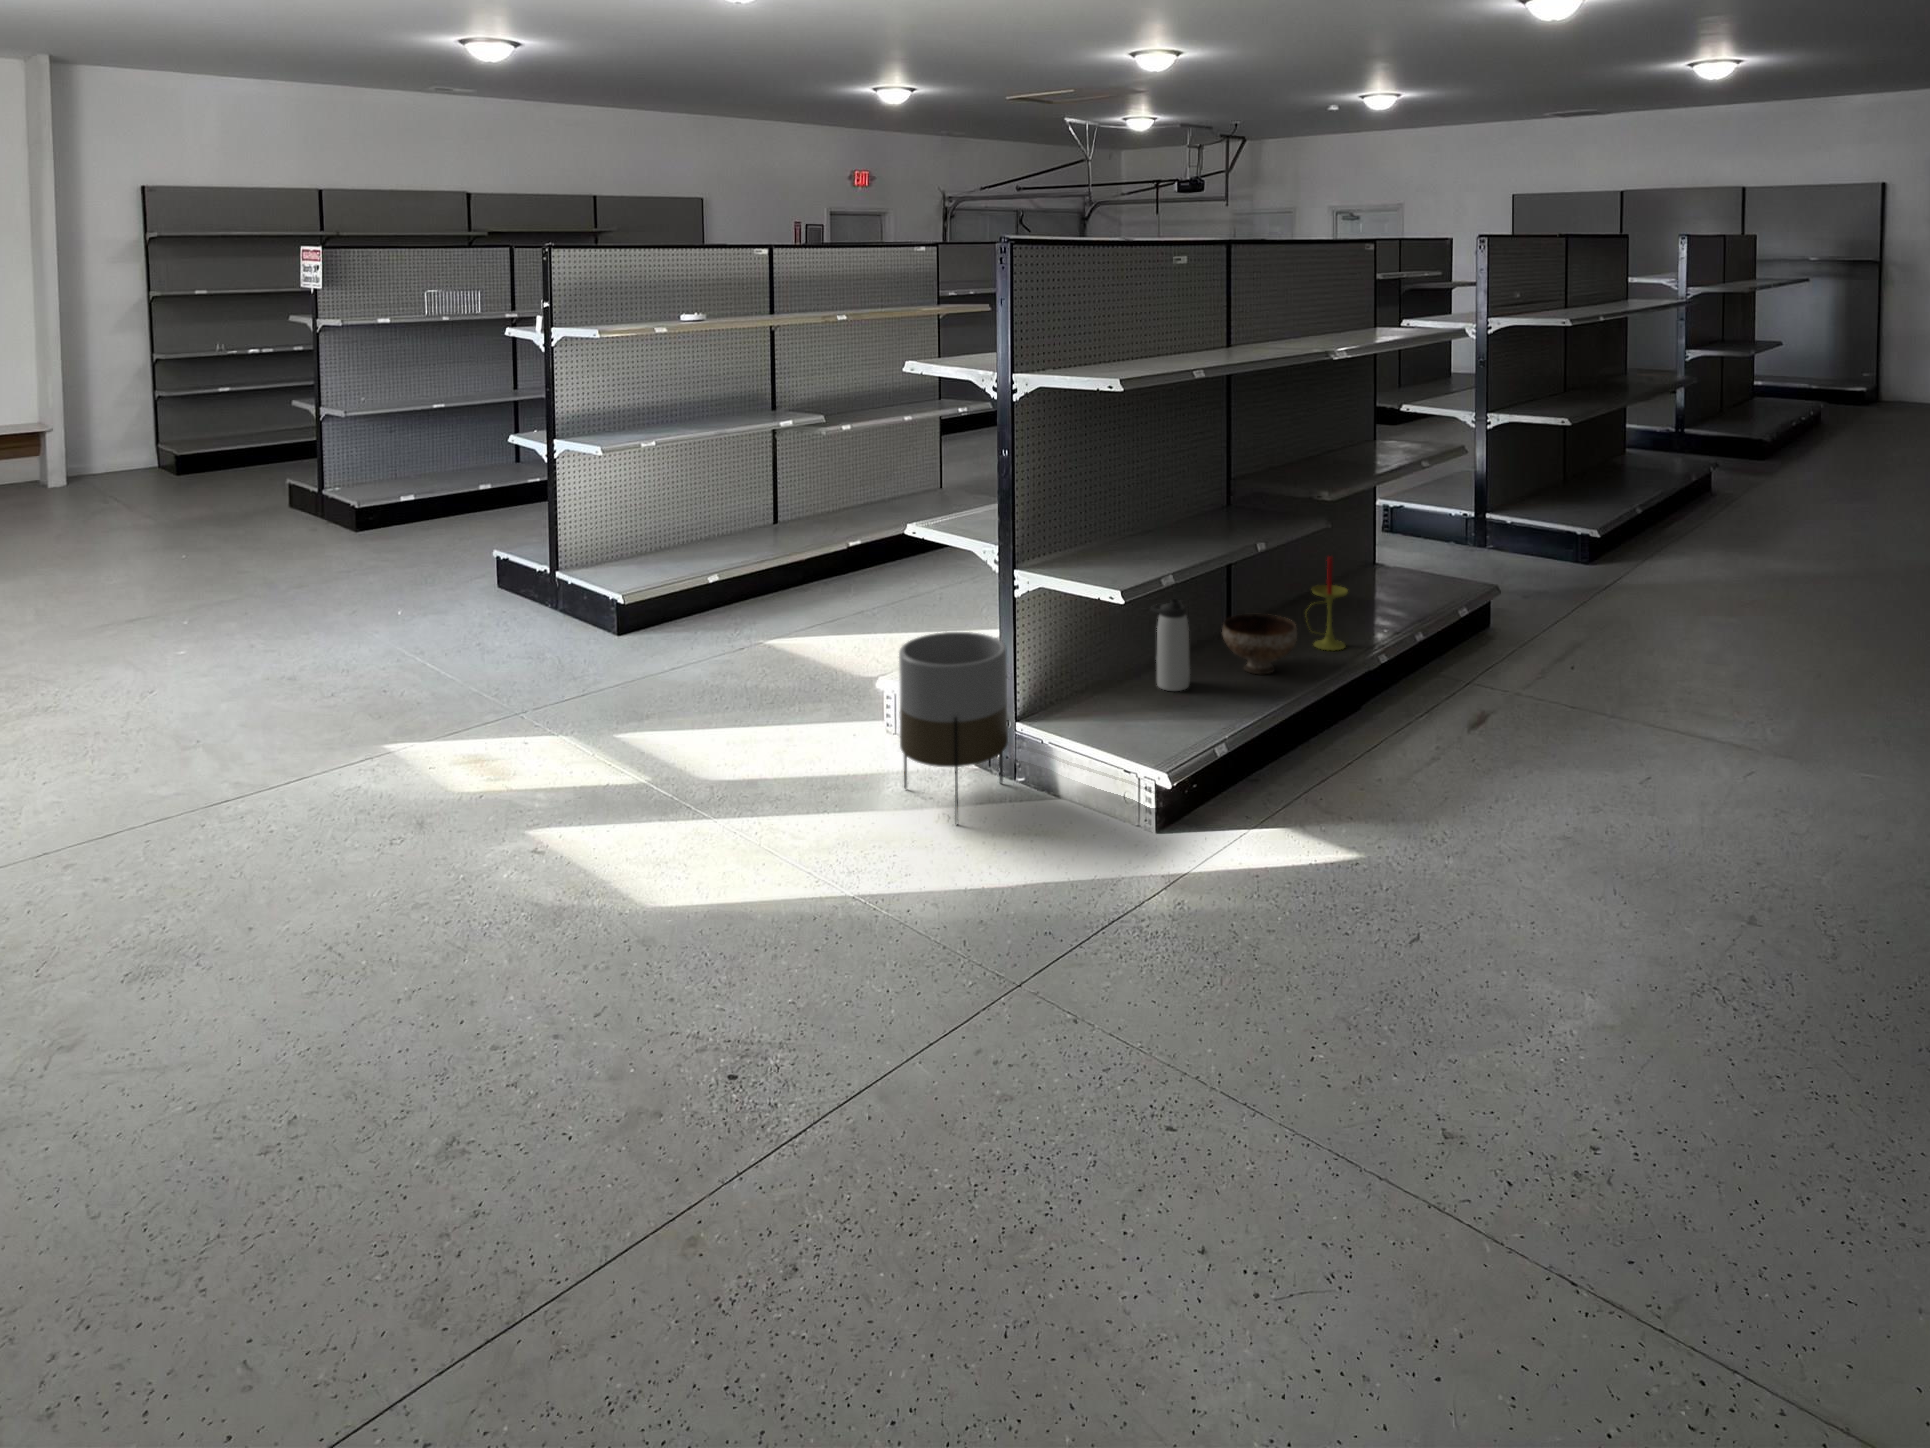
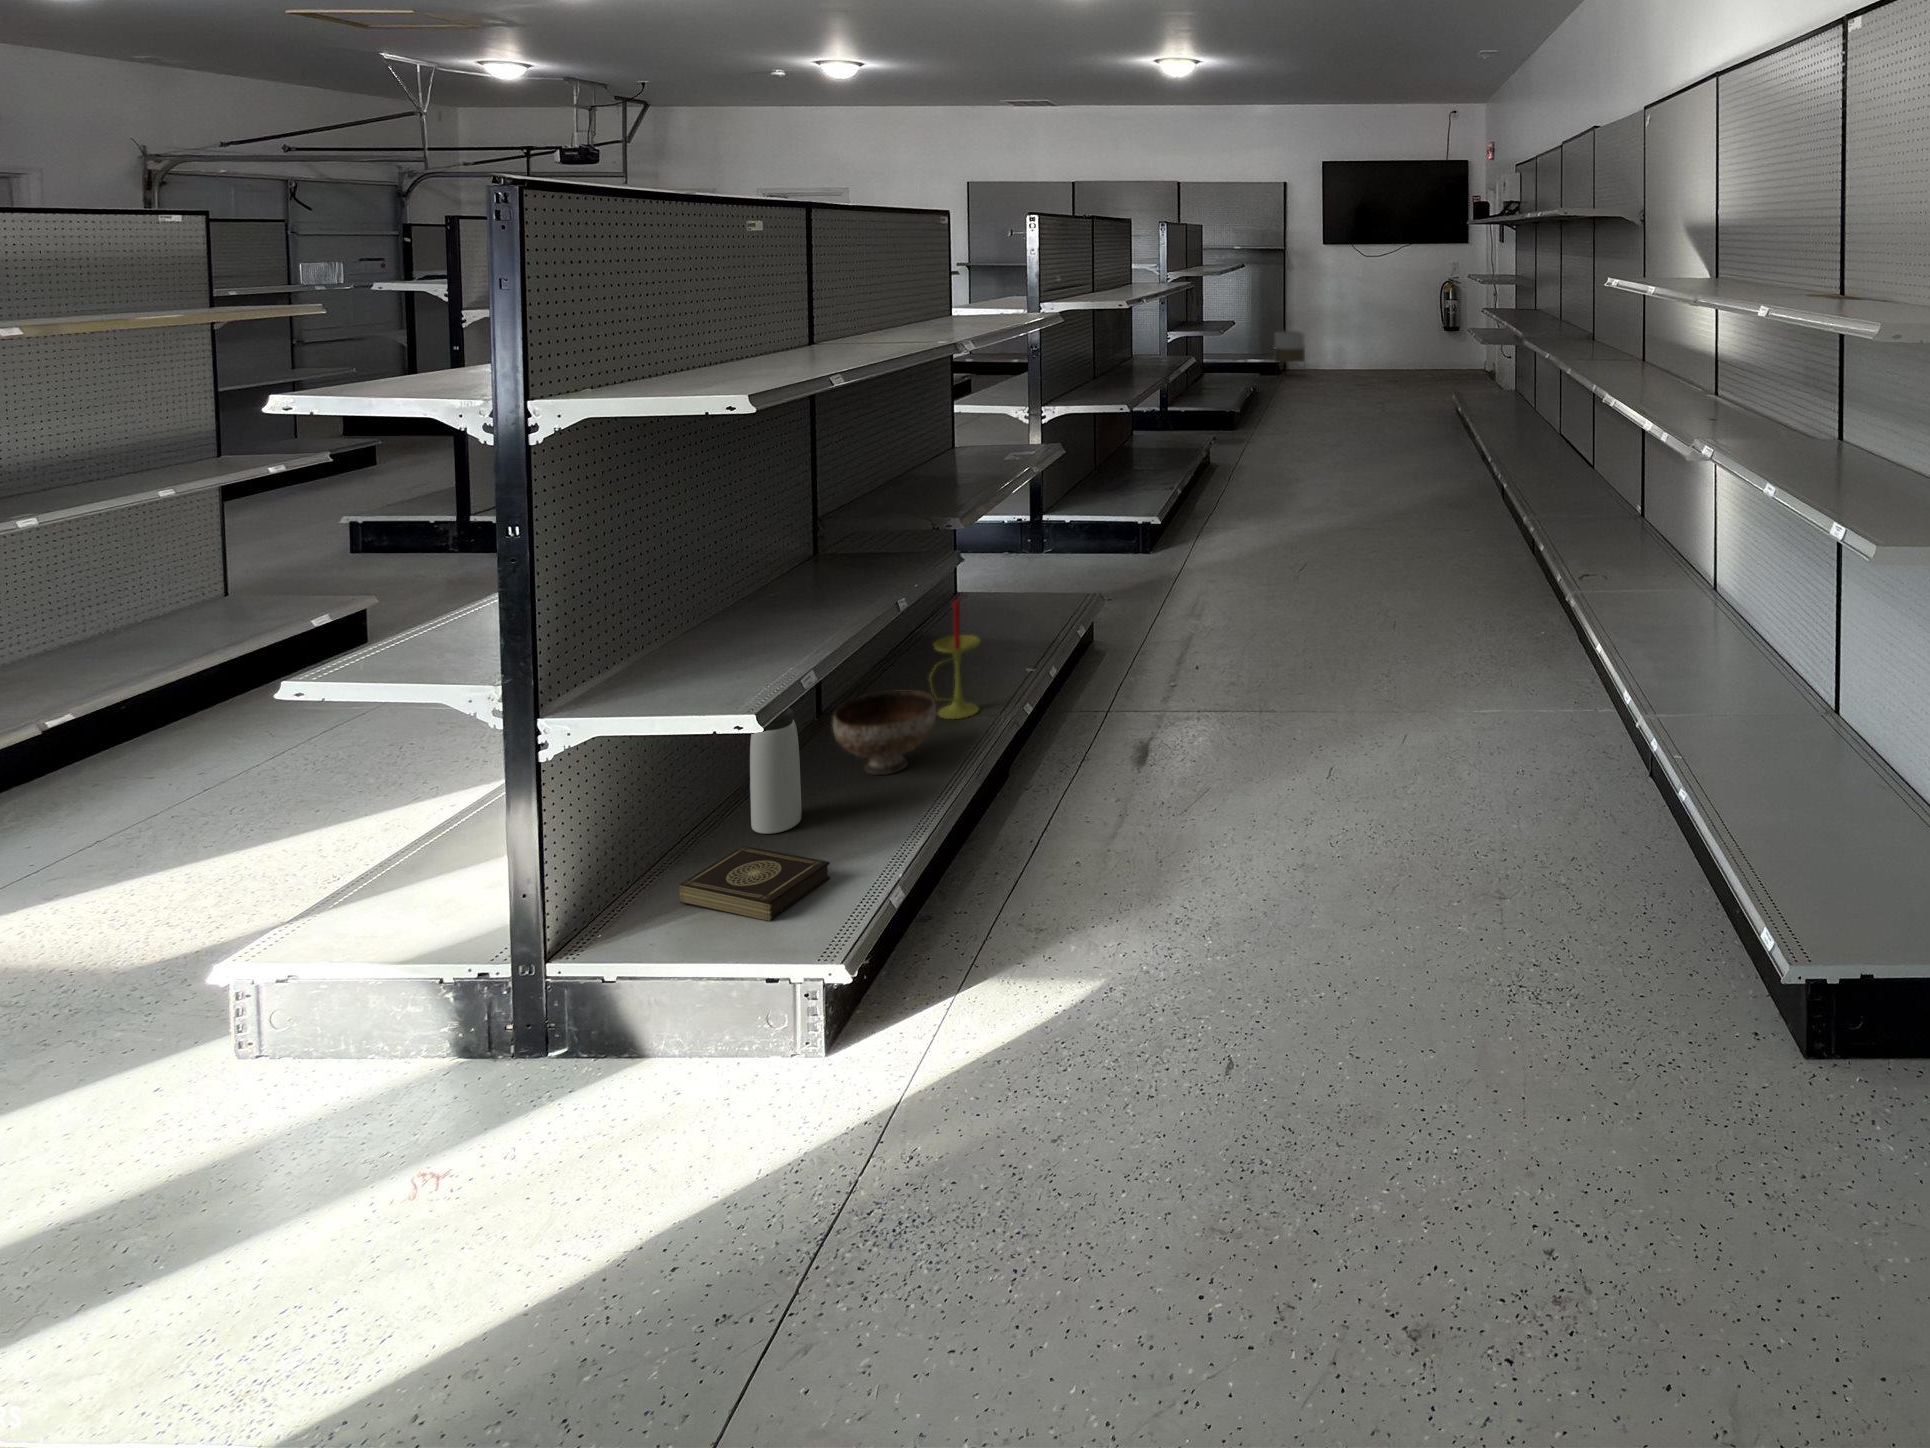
planter: present [899,632,1008,824] -> present [1275,331,1305,372]
book: none [1098,691,1188,739] -> present [679,846,830,921]

